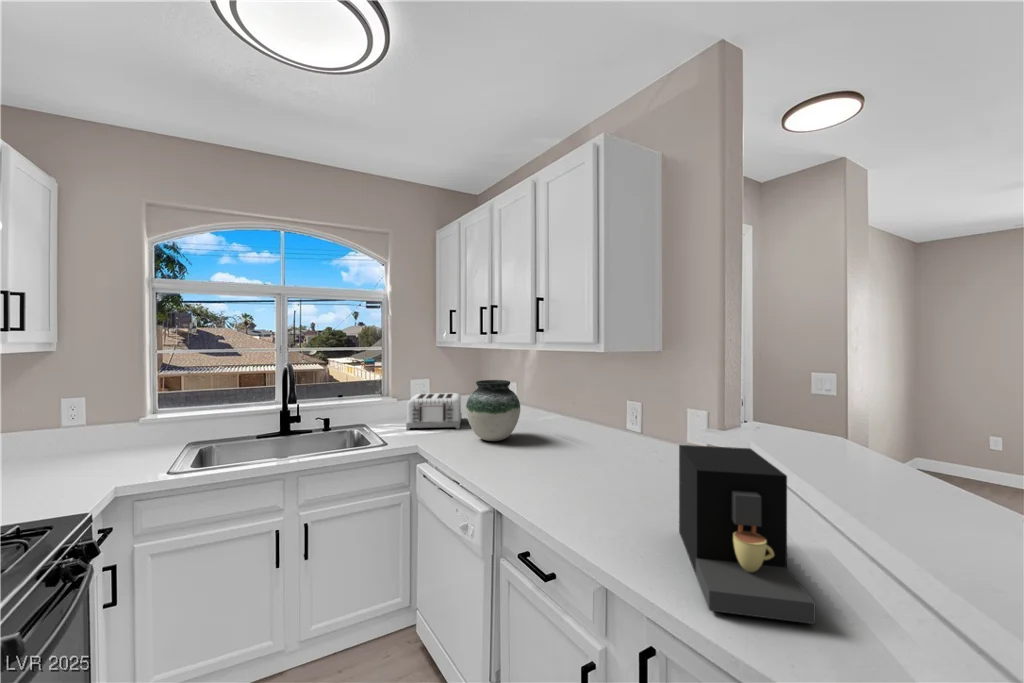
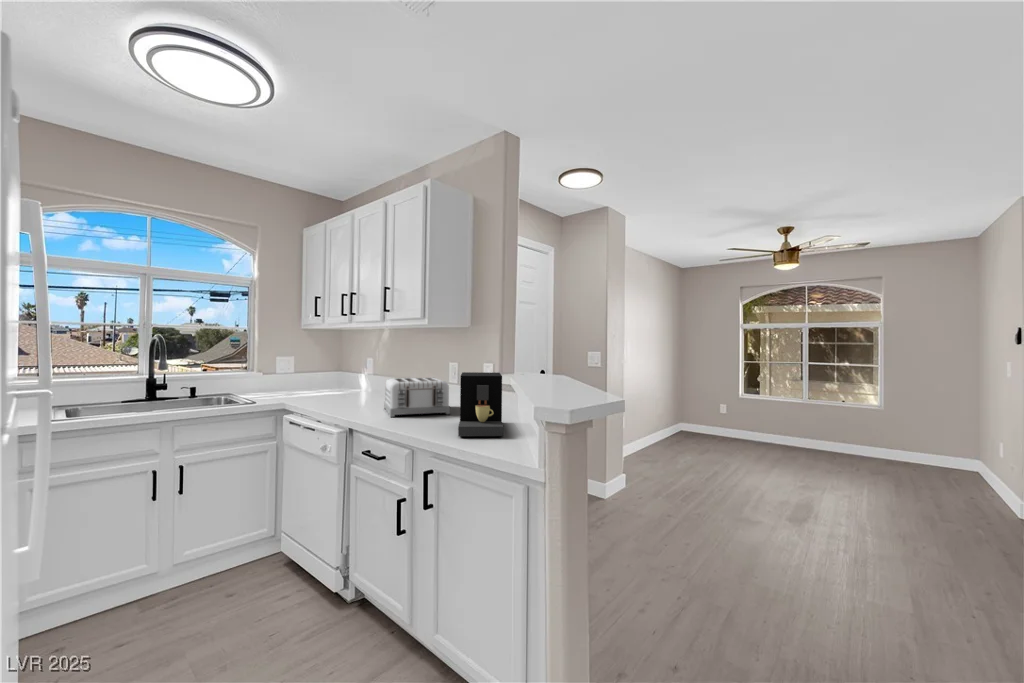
vase: present [466,380,520,441] -> none [328,352,373,399]
toaster: present [406,393,462,430] -> present [384,378,450,417]

